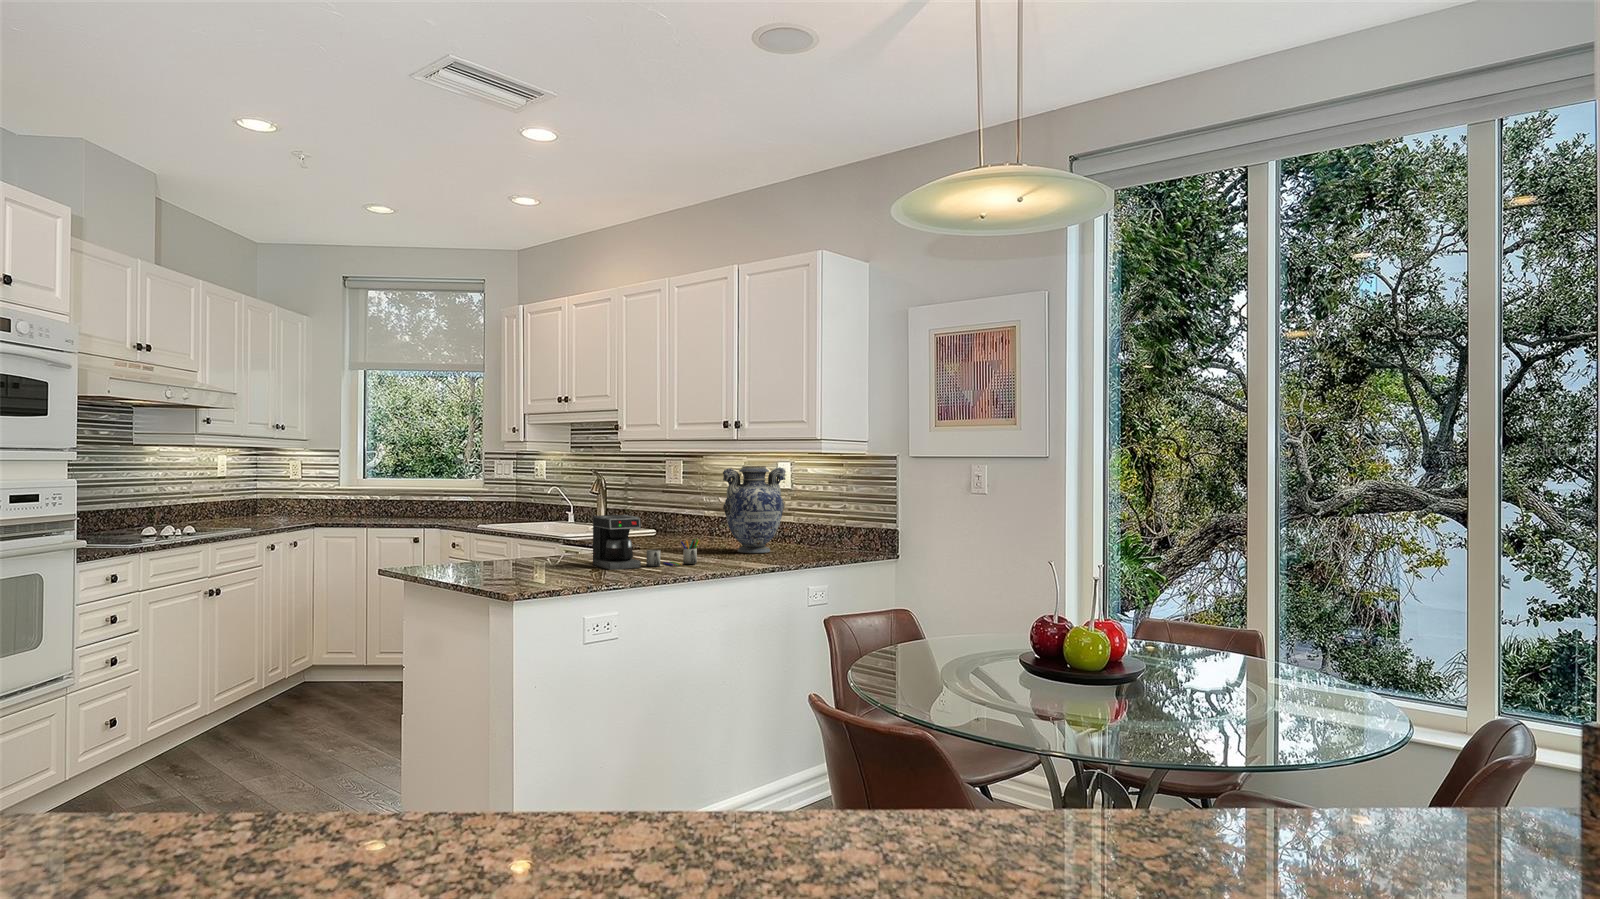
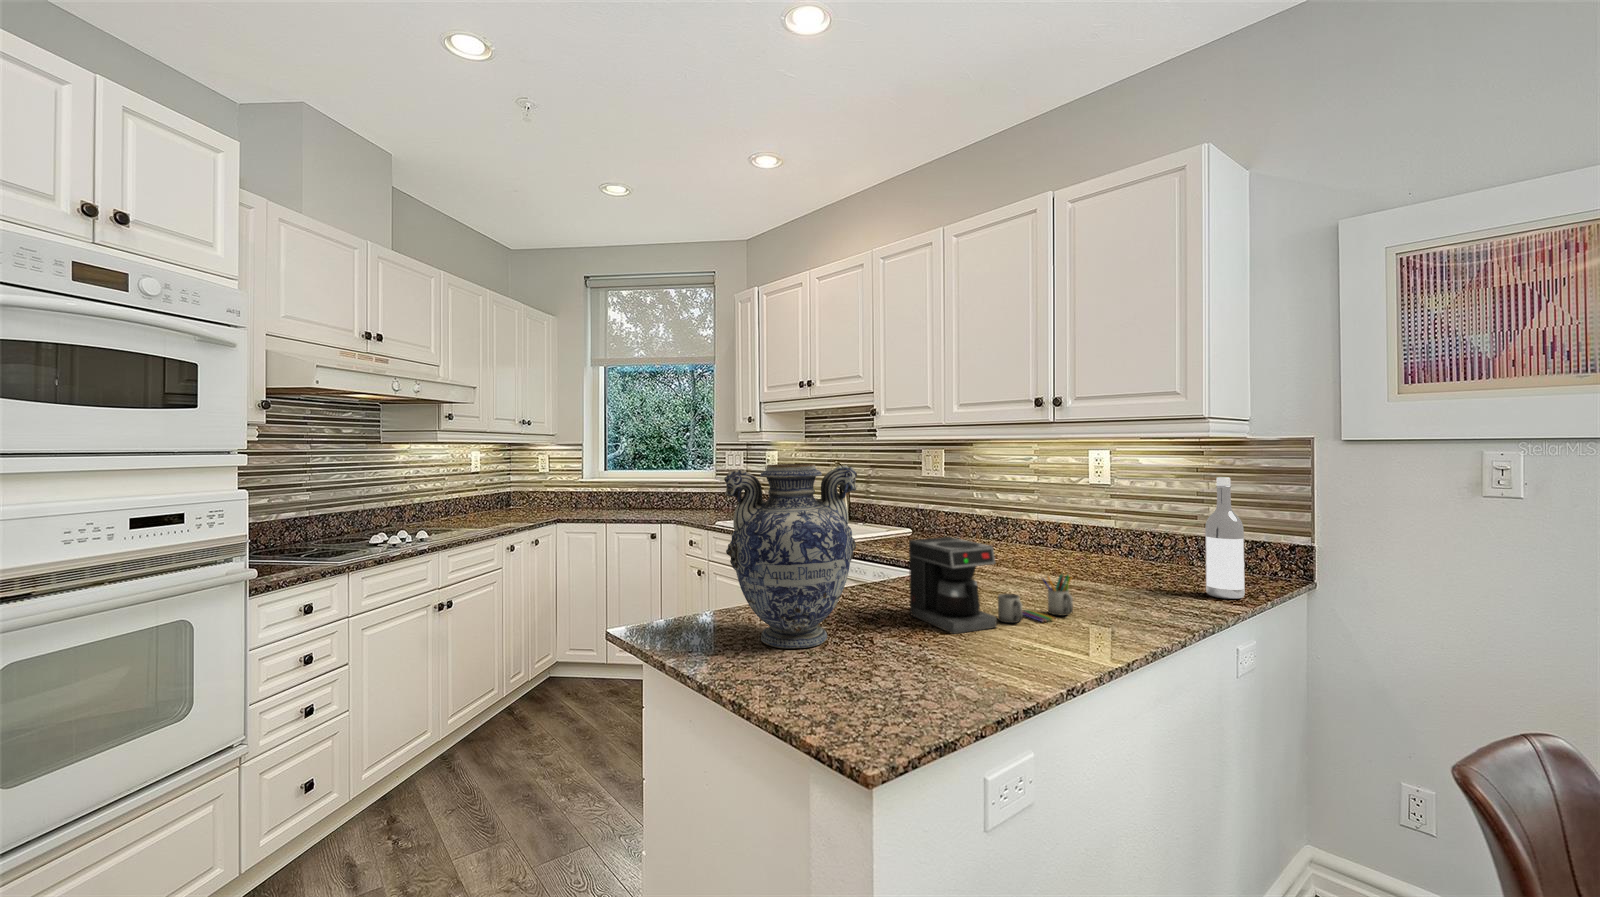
vase: present [723,466,786,553] -> present [724,464,857,649]
wine bottle: none [804,480,826,559] -> present [1205,477,1245,599]

